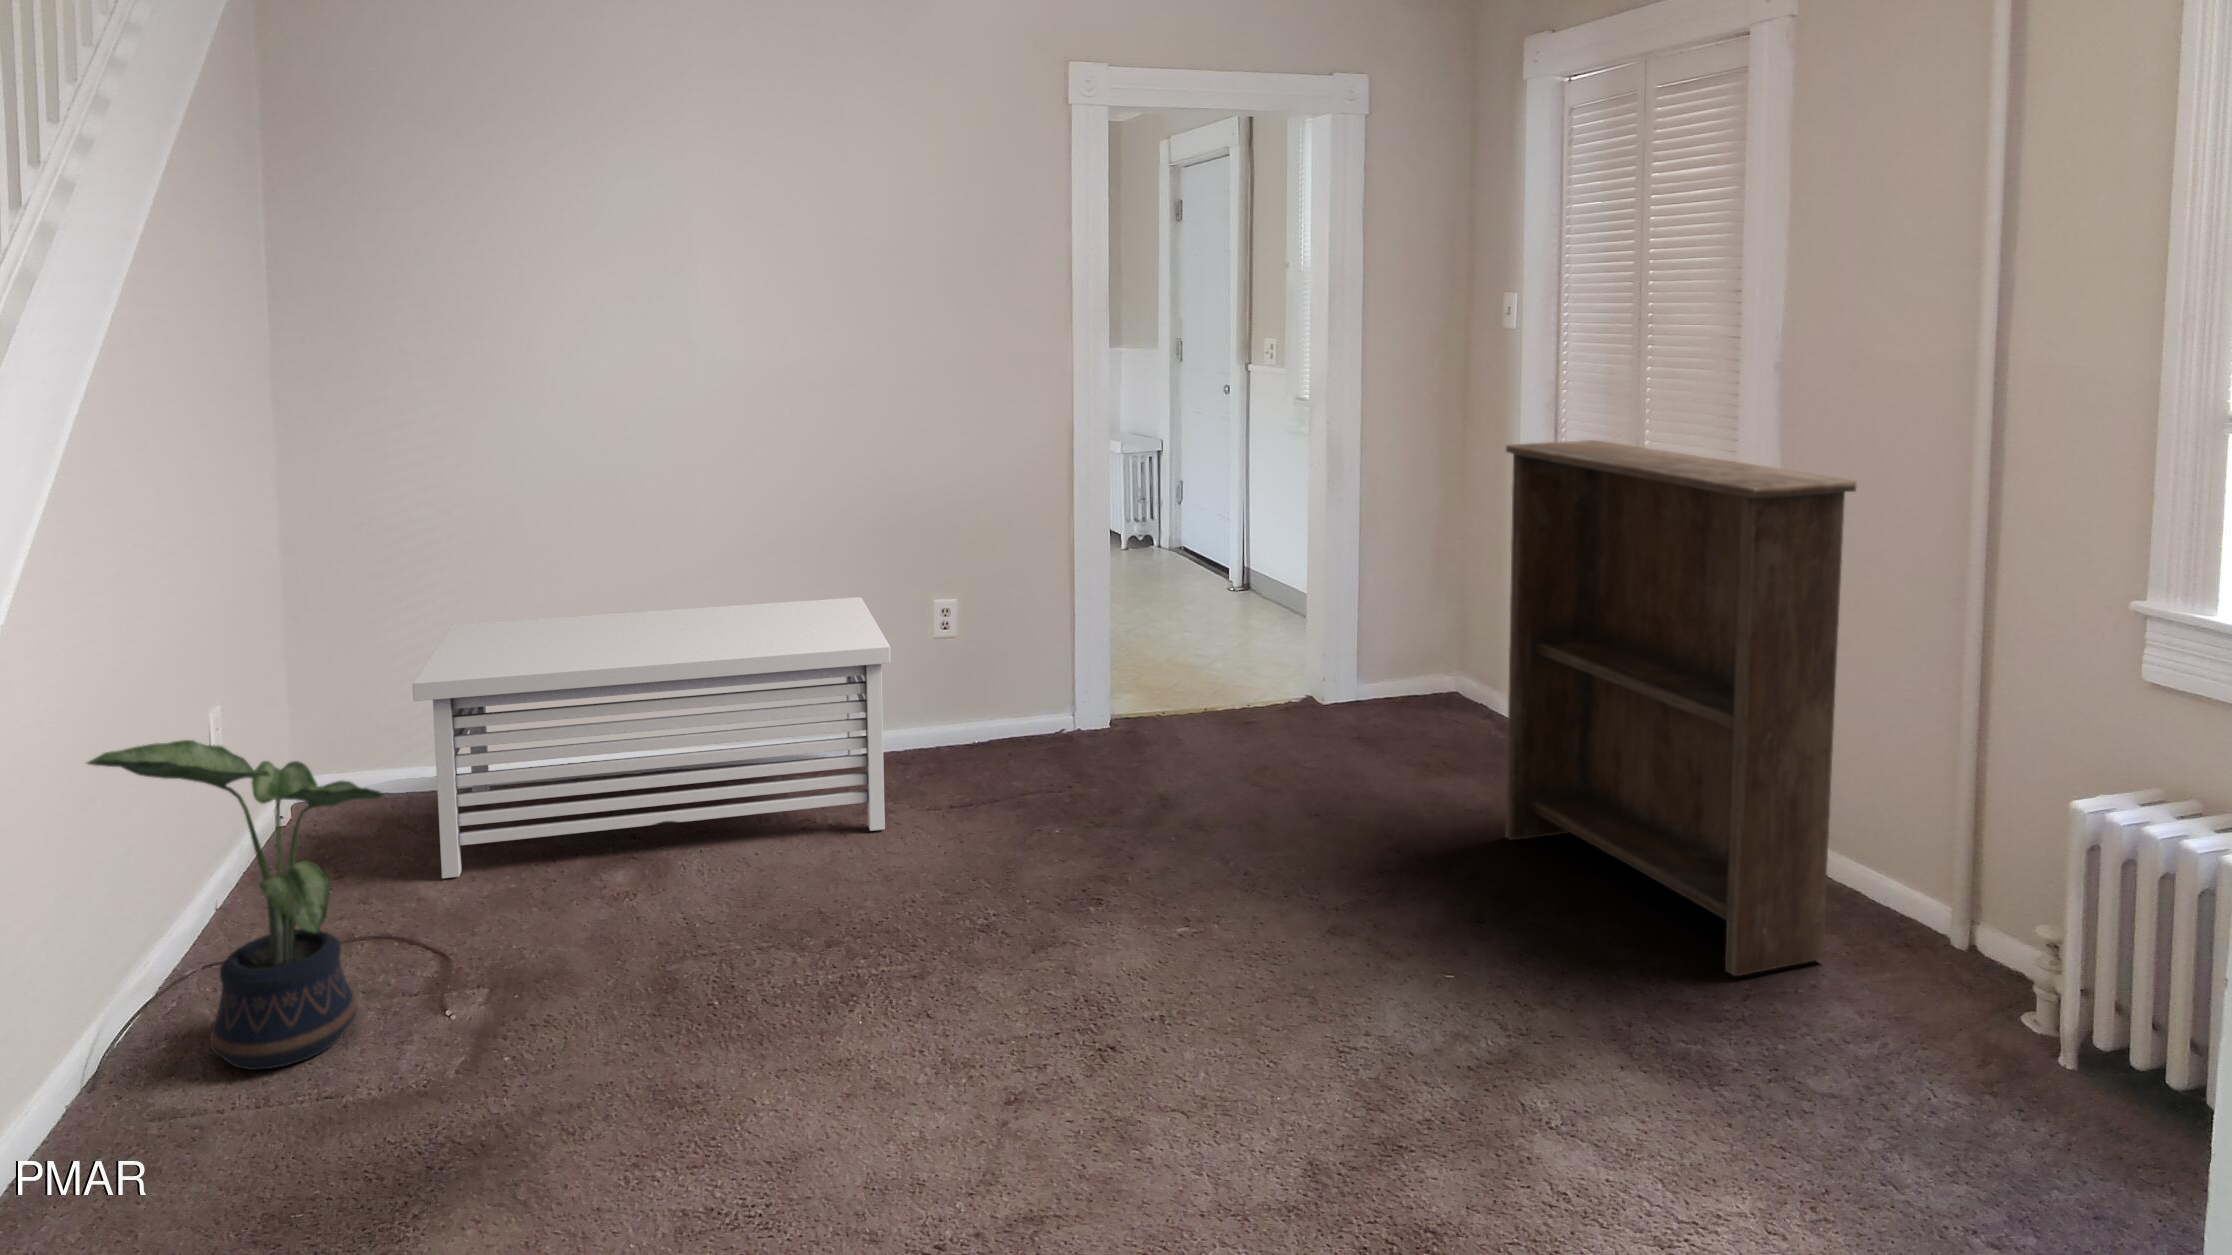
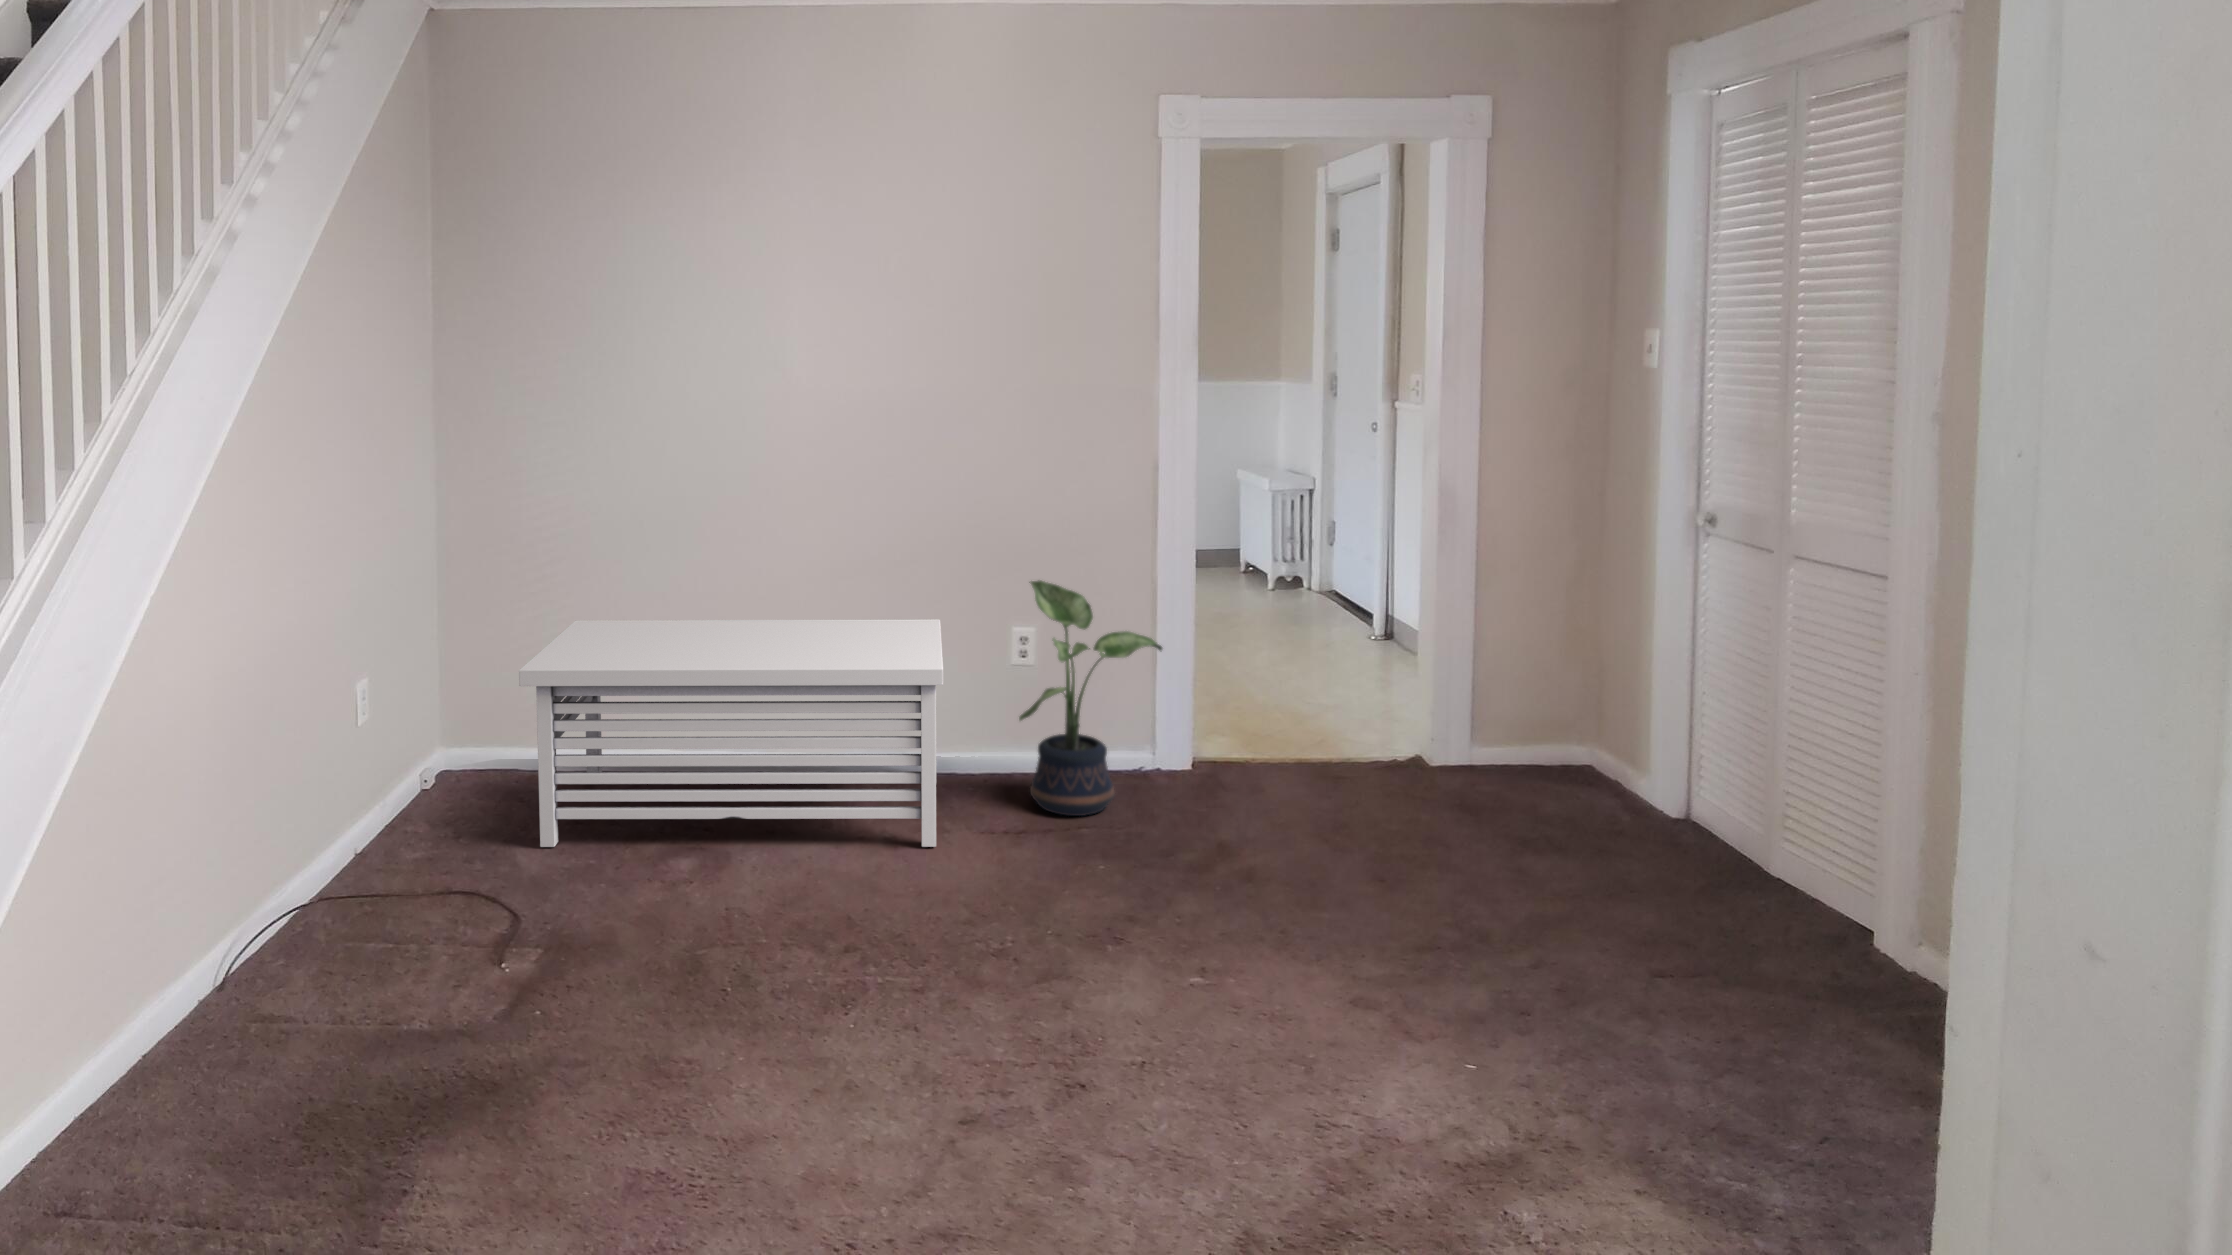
bookshelf: present [1506,440,1857,976] -> none [1598,495,2008,1126]
potted plant: present [87,740,387,1070] -> present [1019,580,1162,816]

